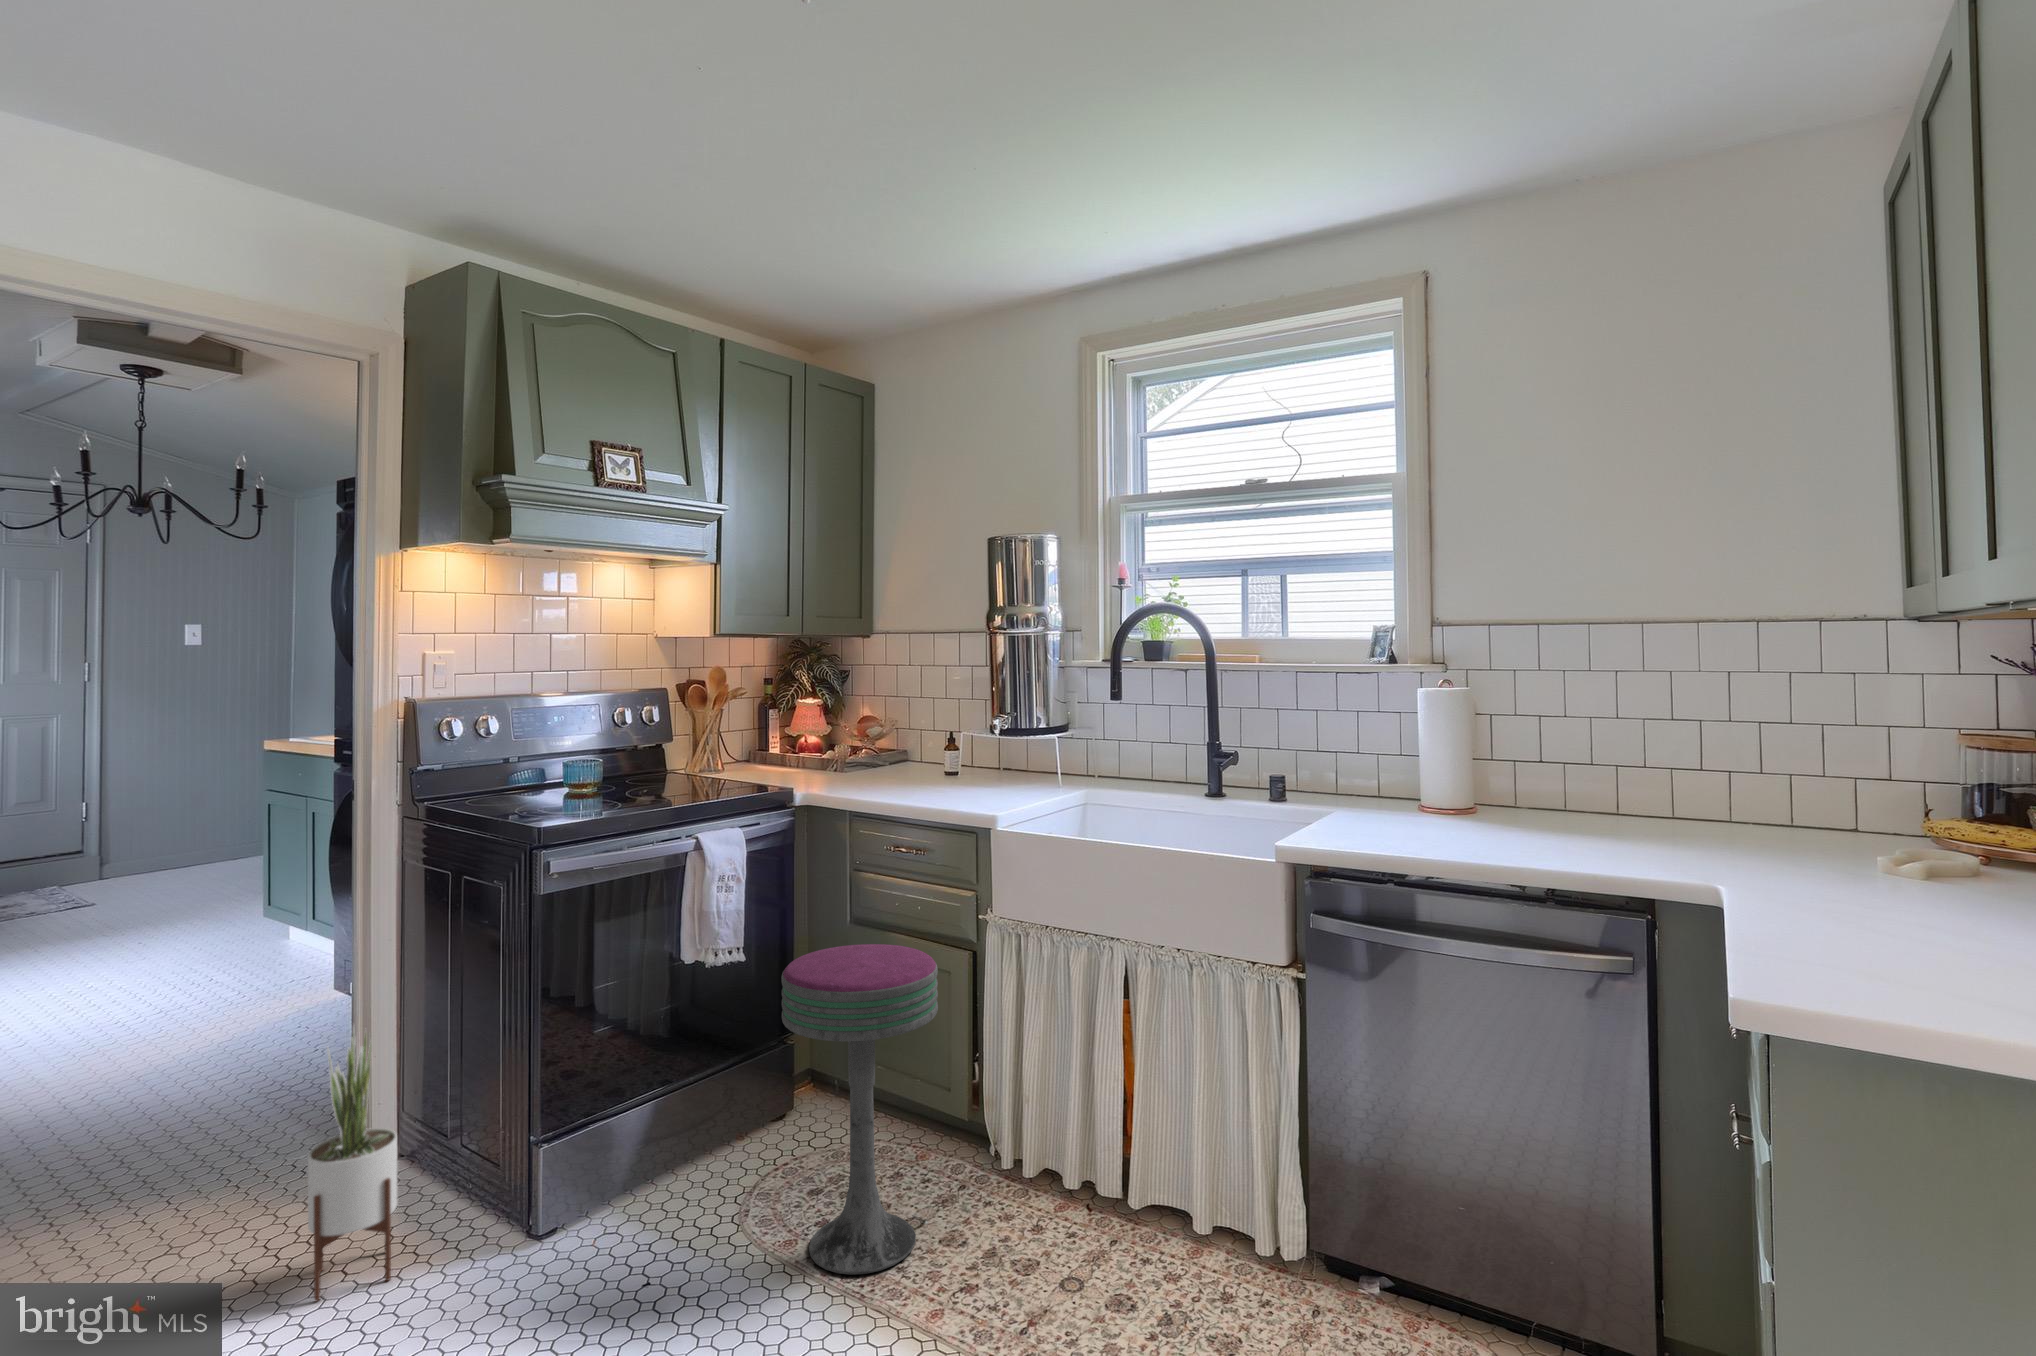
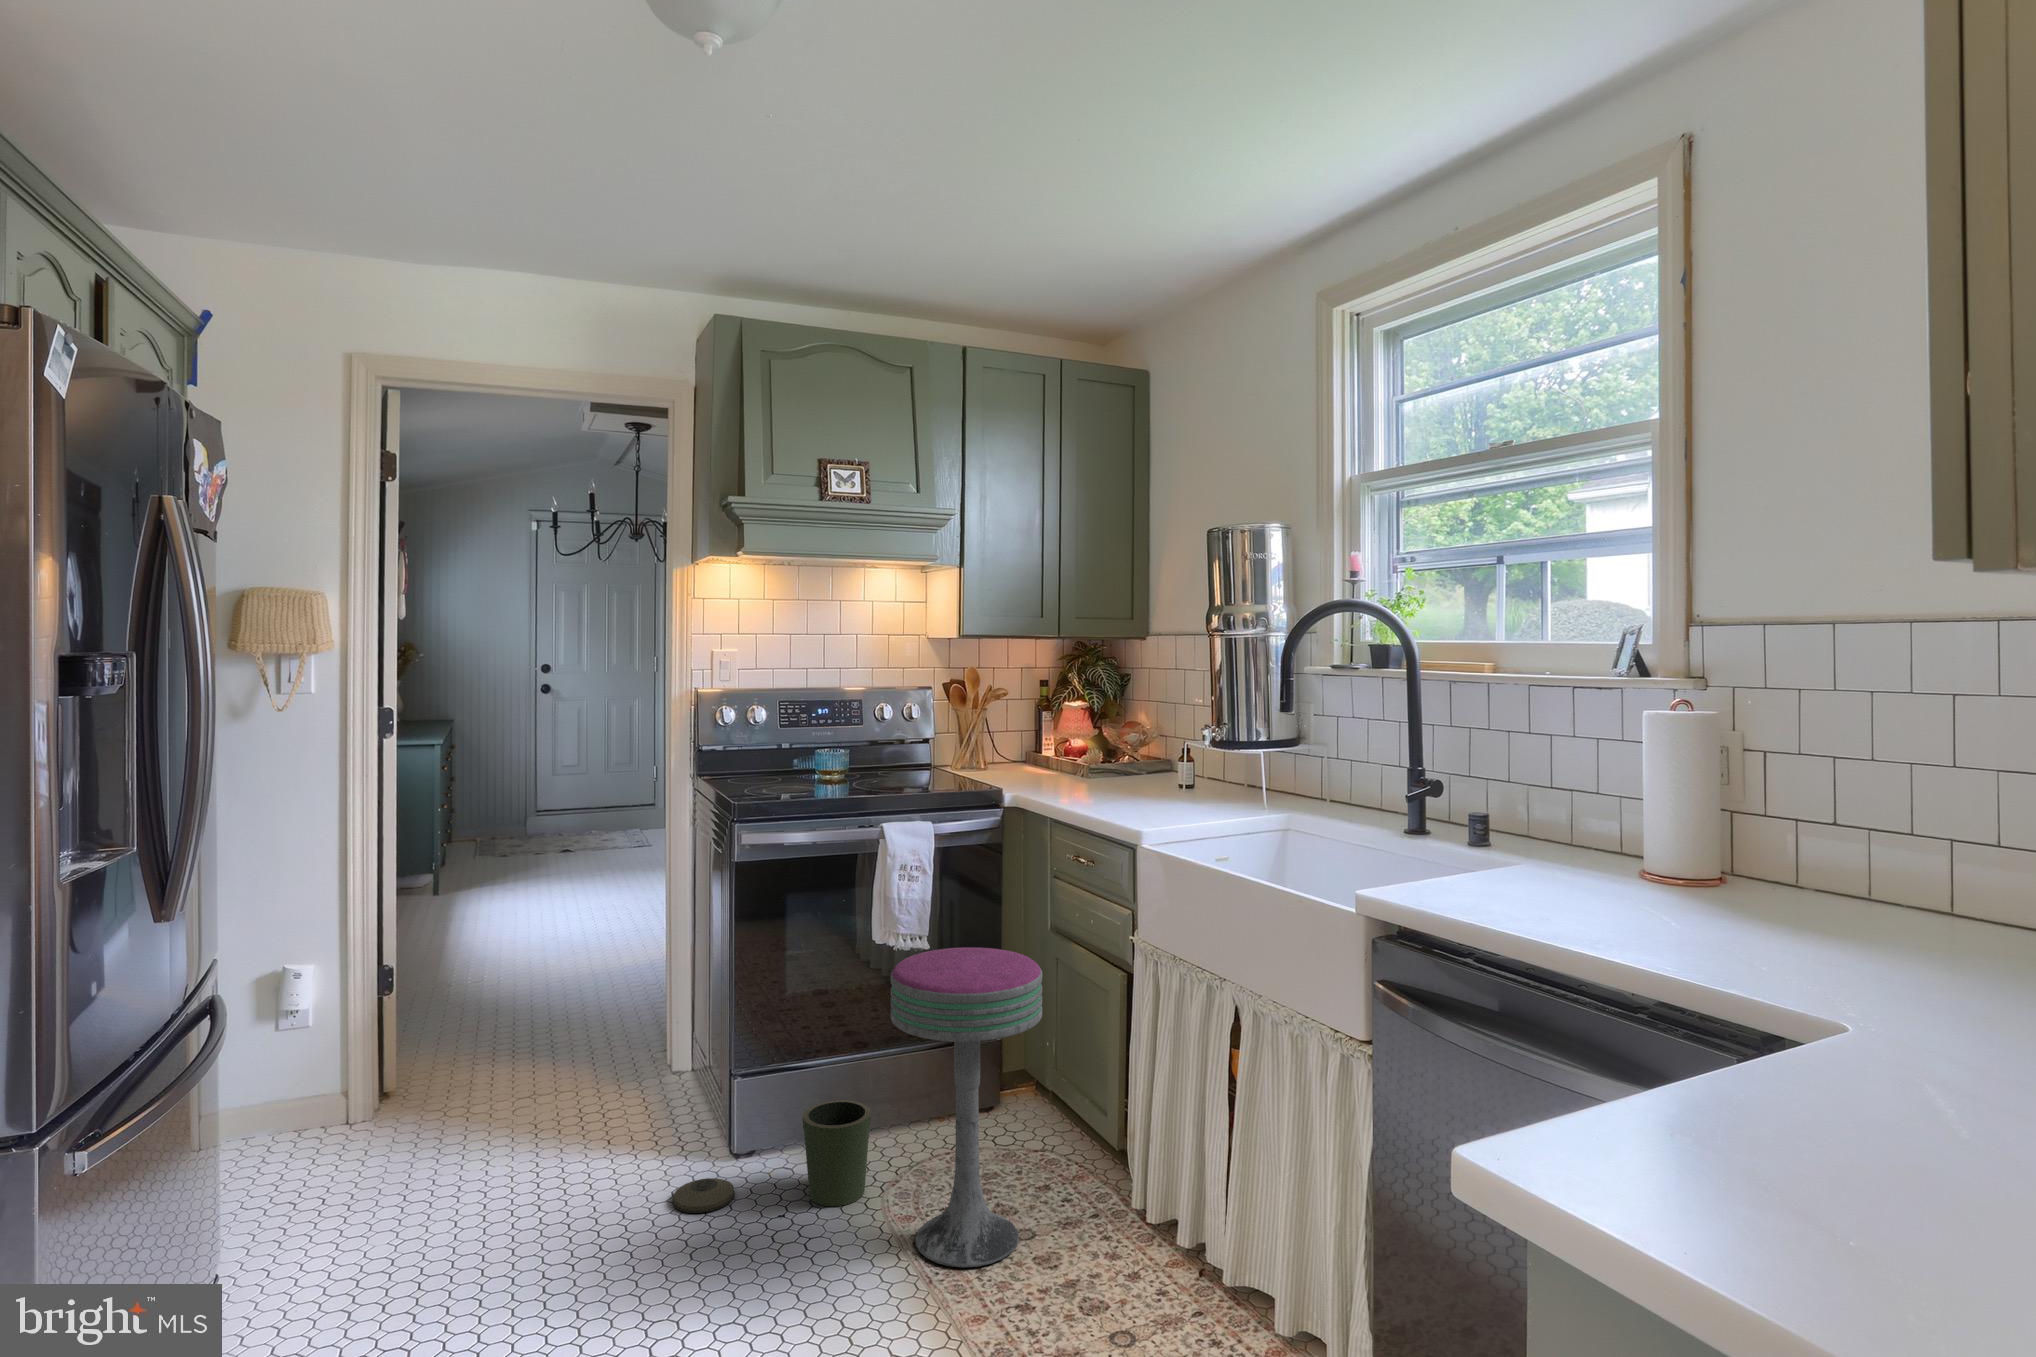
potted plant: present [308,1027,397,1301] -> none [573,955,638,1167]
trash can: none [491,1134,727,1309] -> present [673,1100,871,1213]

